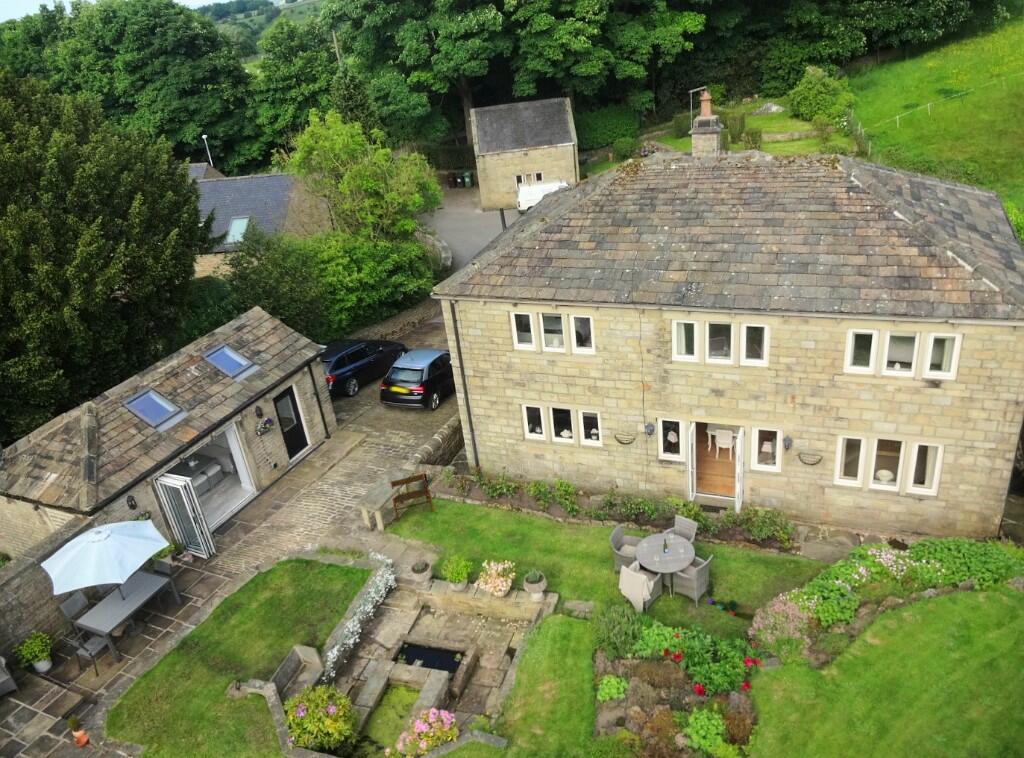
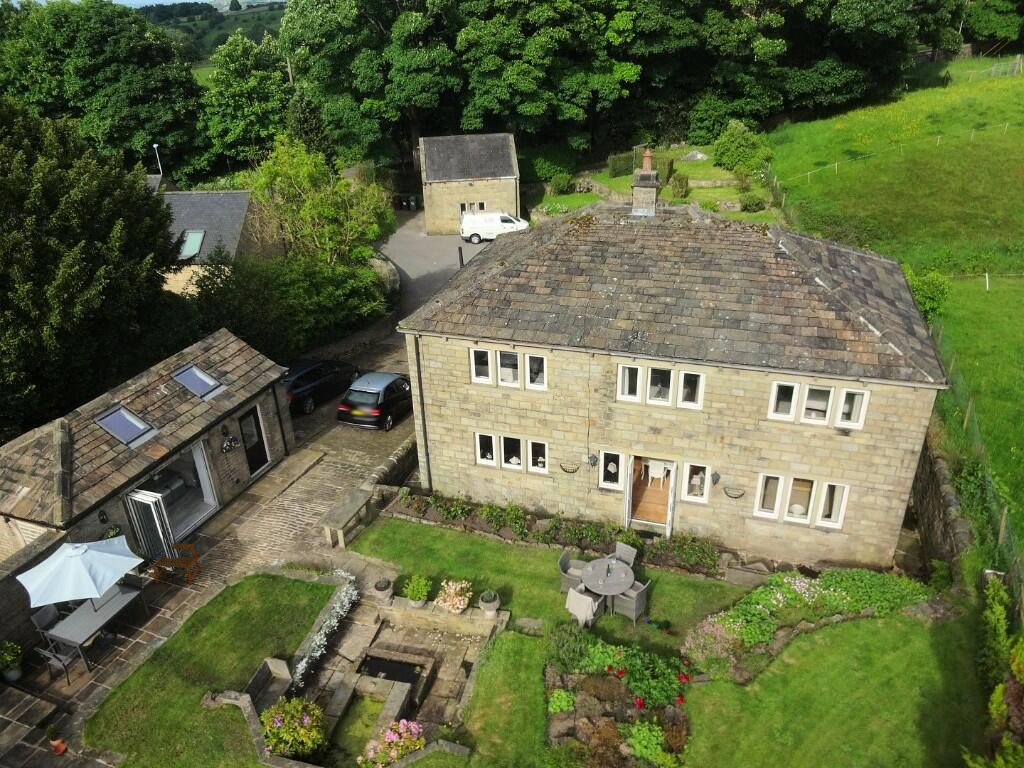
bench: present [391,474,434,520] -> present [153,543,201,585]

